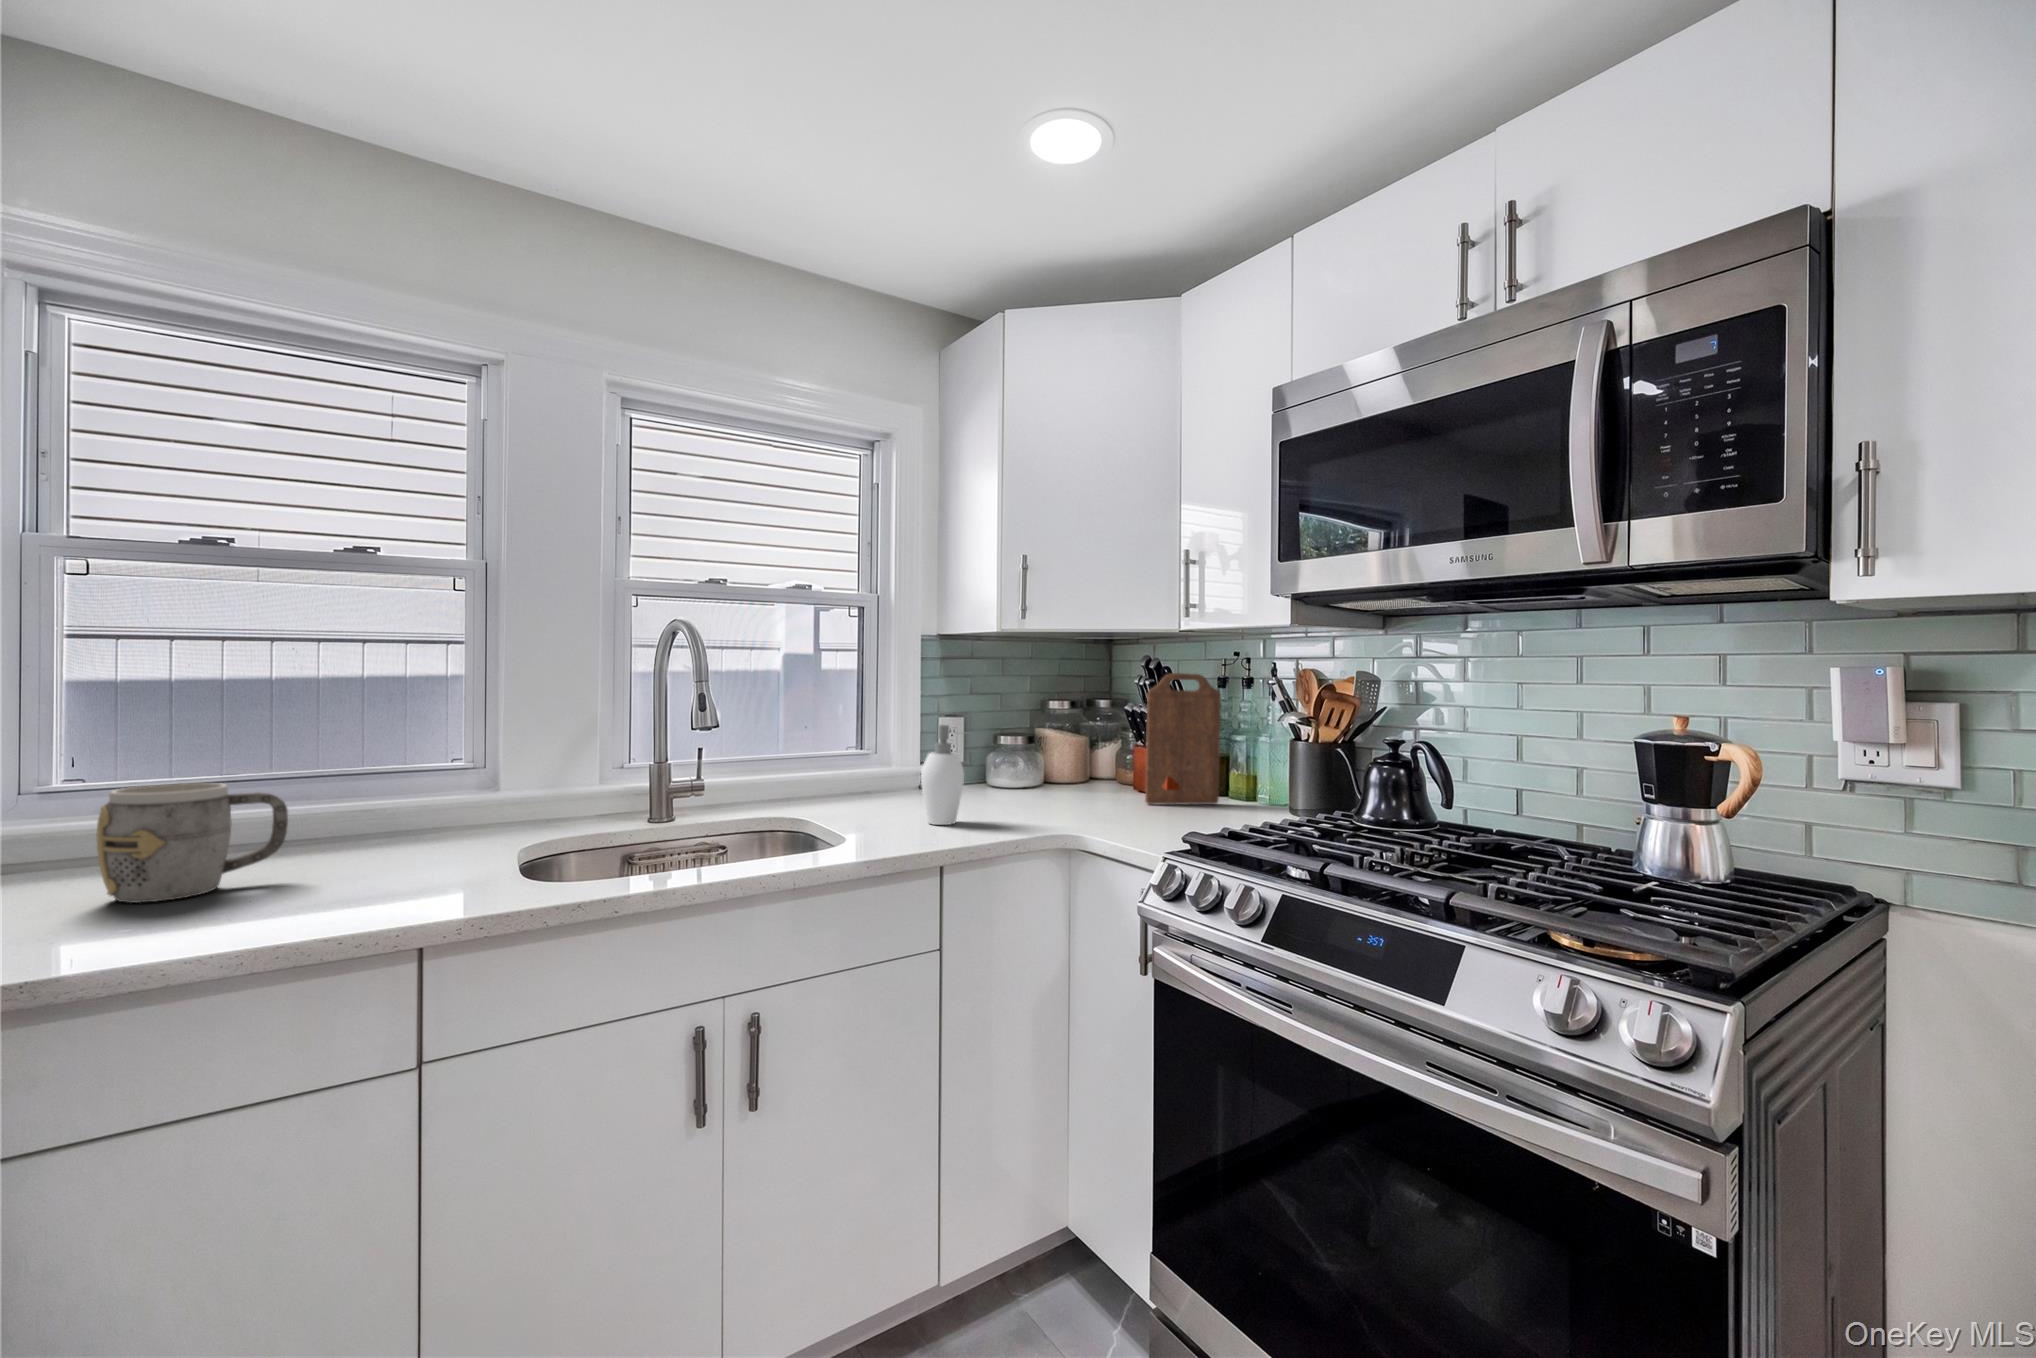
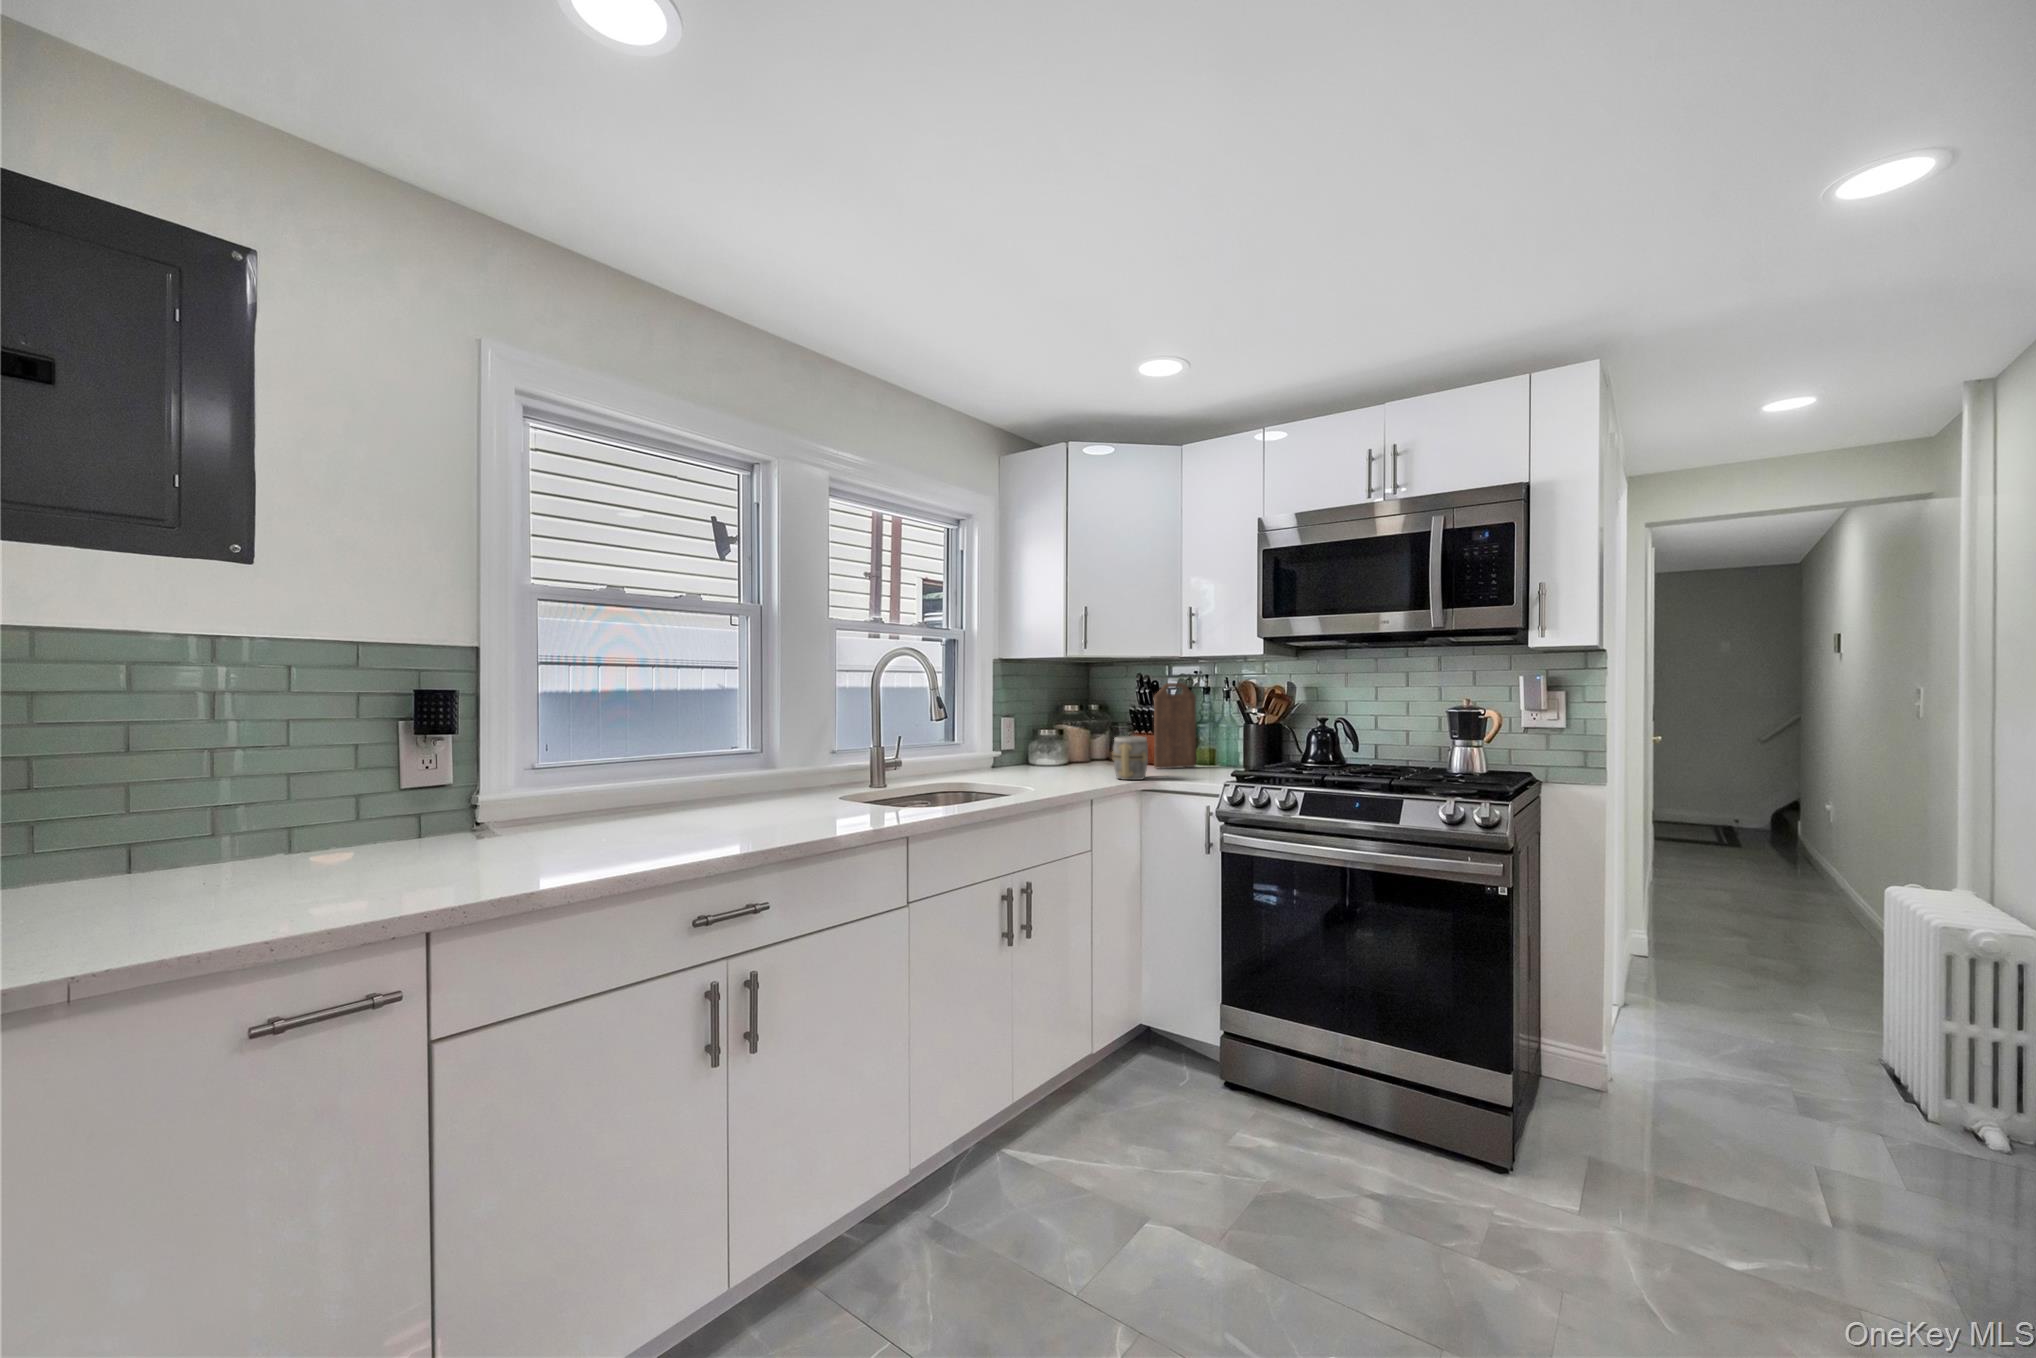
soap dispenser: present [921,725,964,825] -> none [1051,718,1087,782]
mug: present [96,783,288,903] -> present [1112,736,1148,780]

